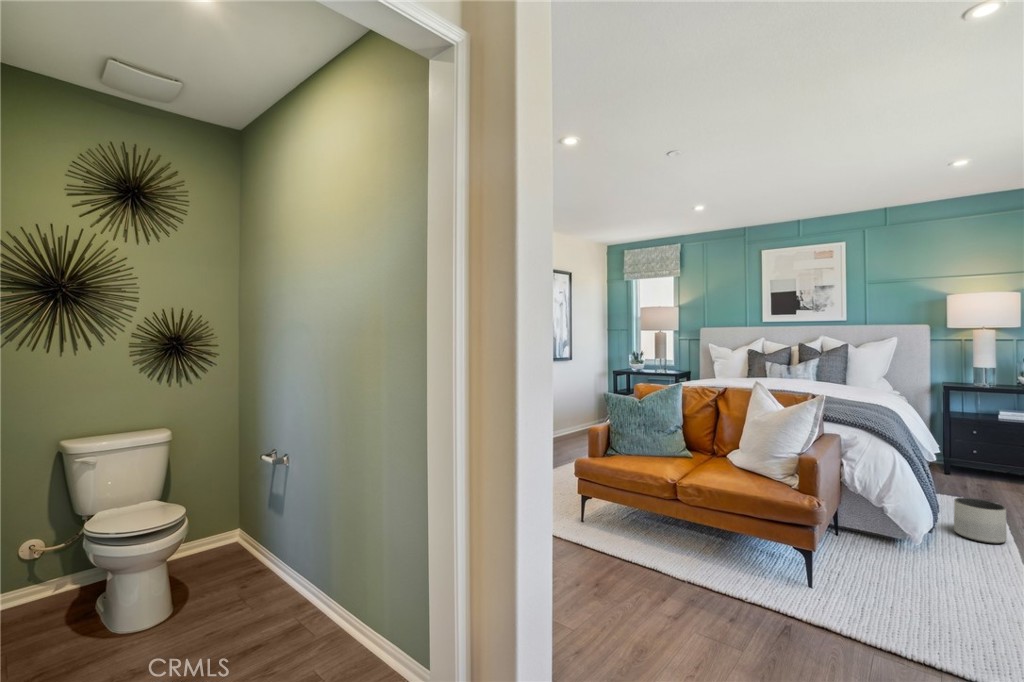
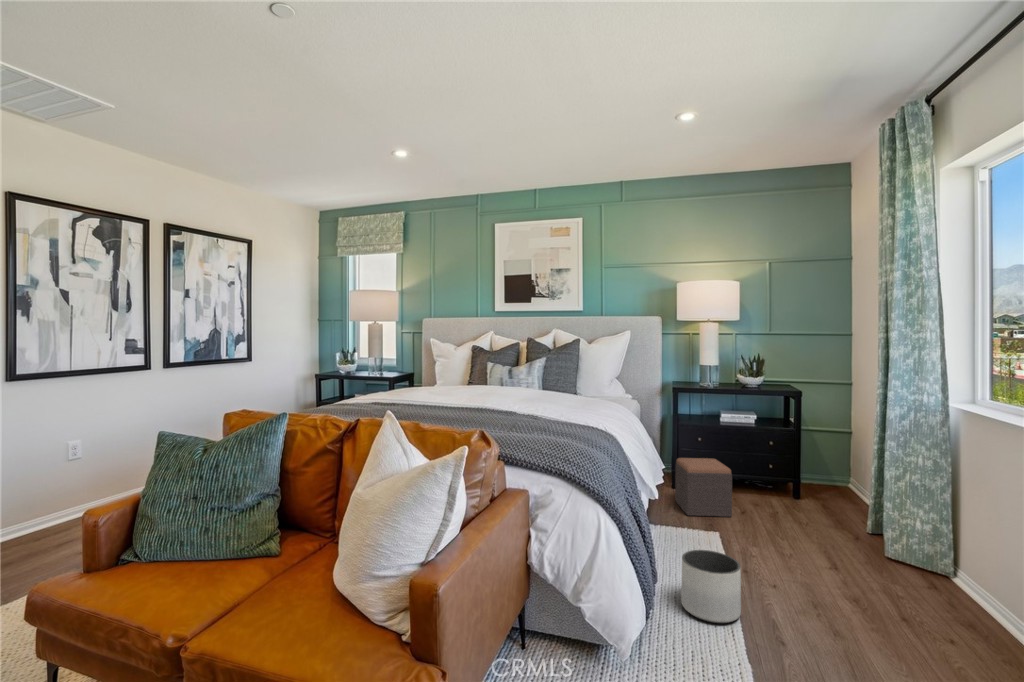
footstool: none [948,444,1008,494] -> present [675,458,732,517]

